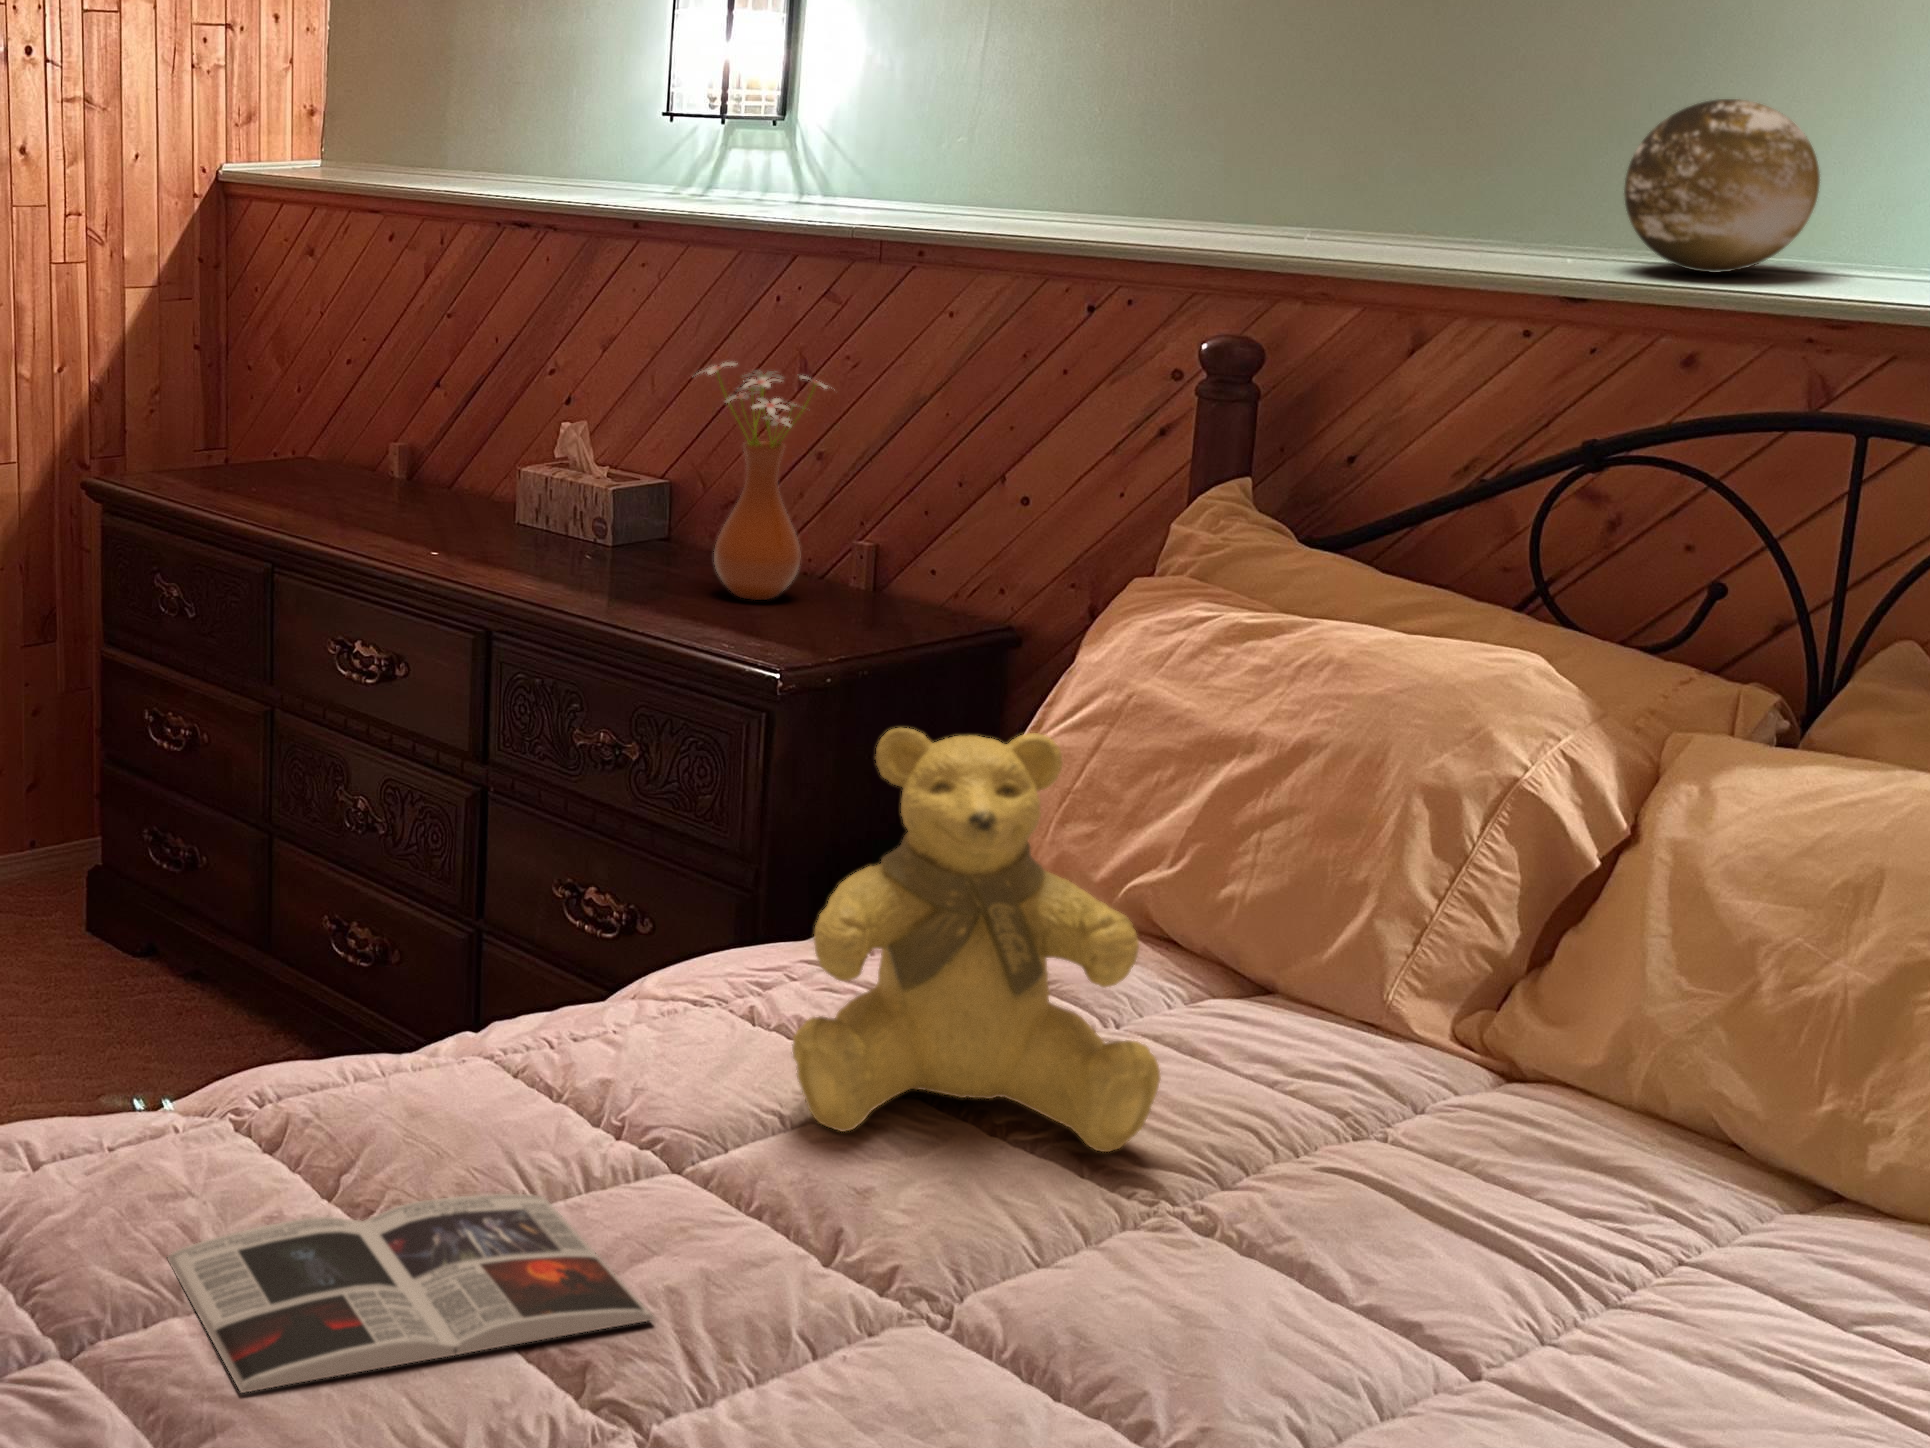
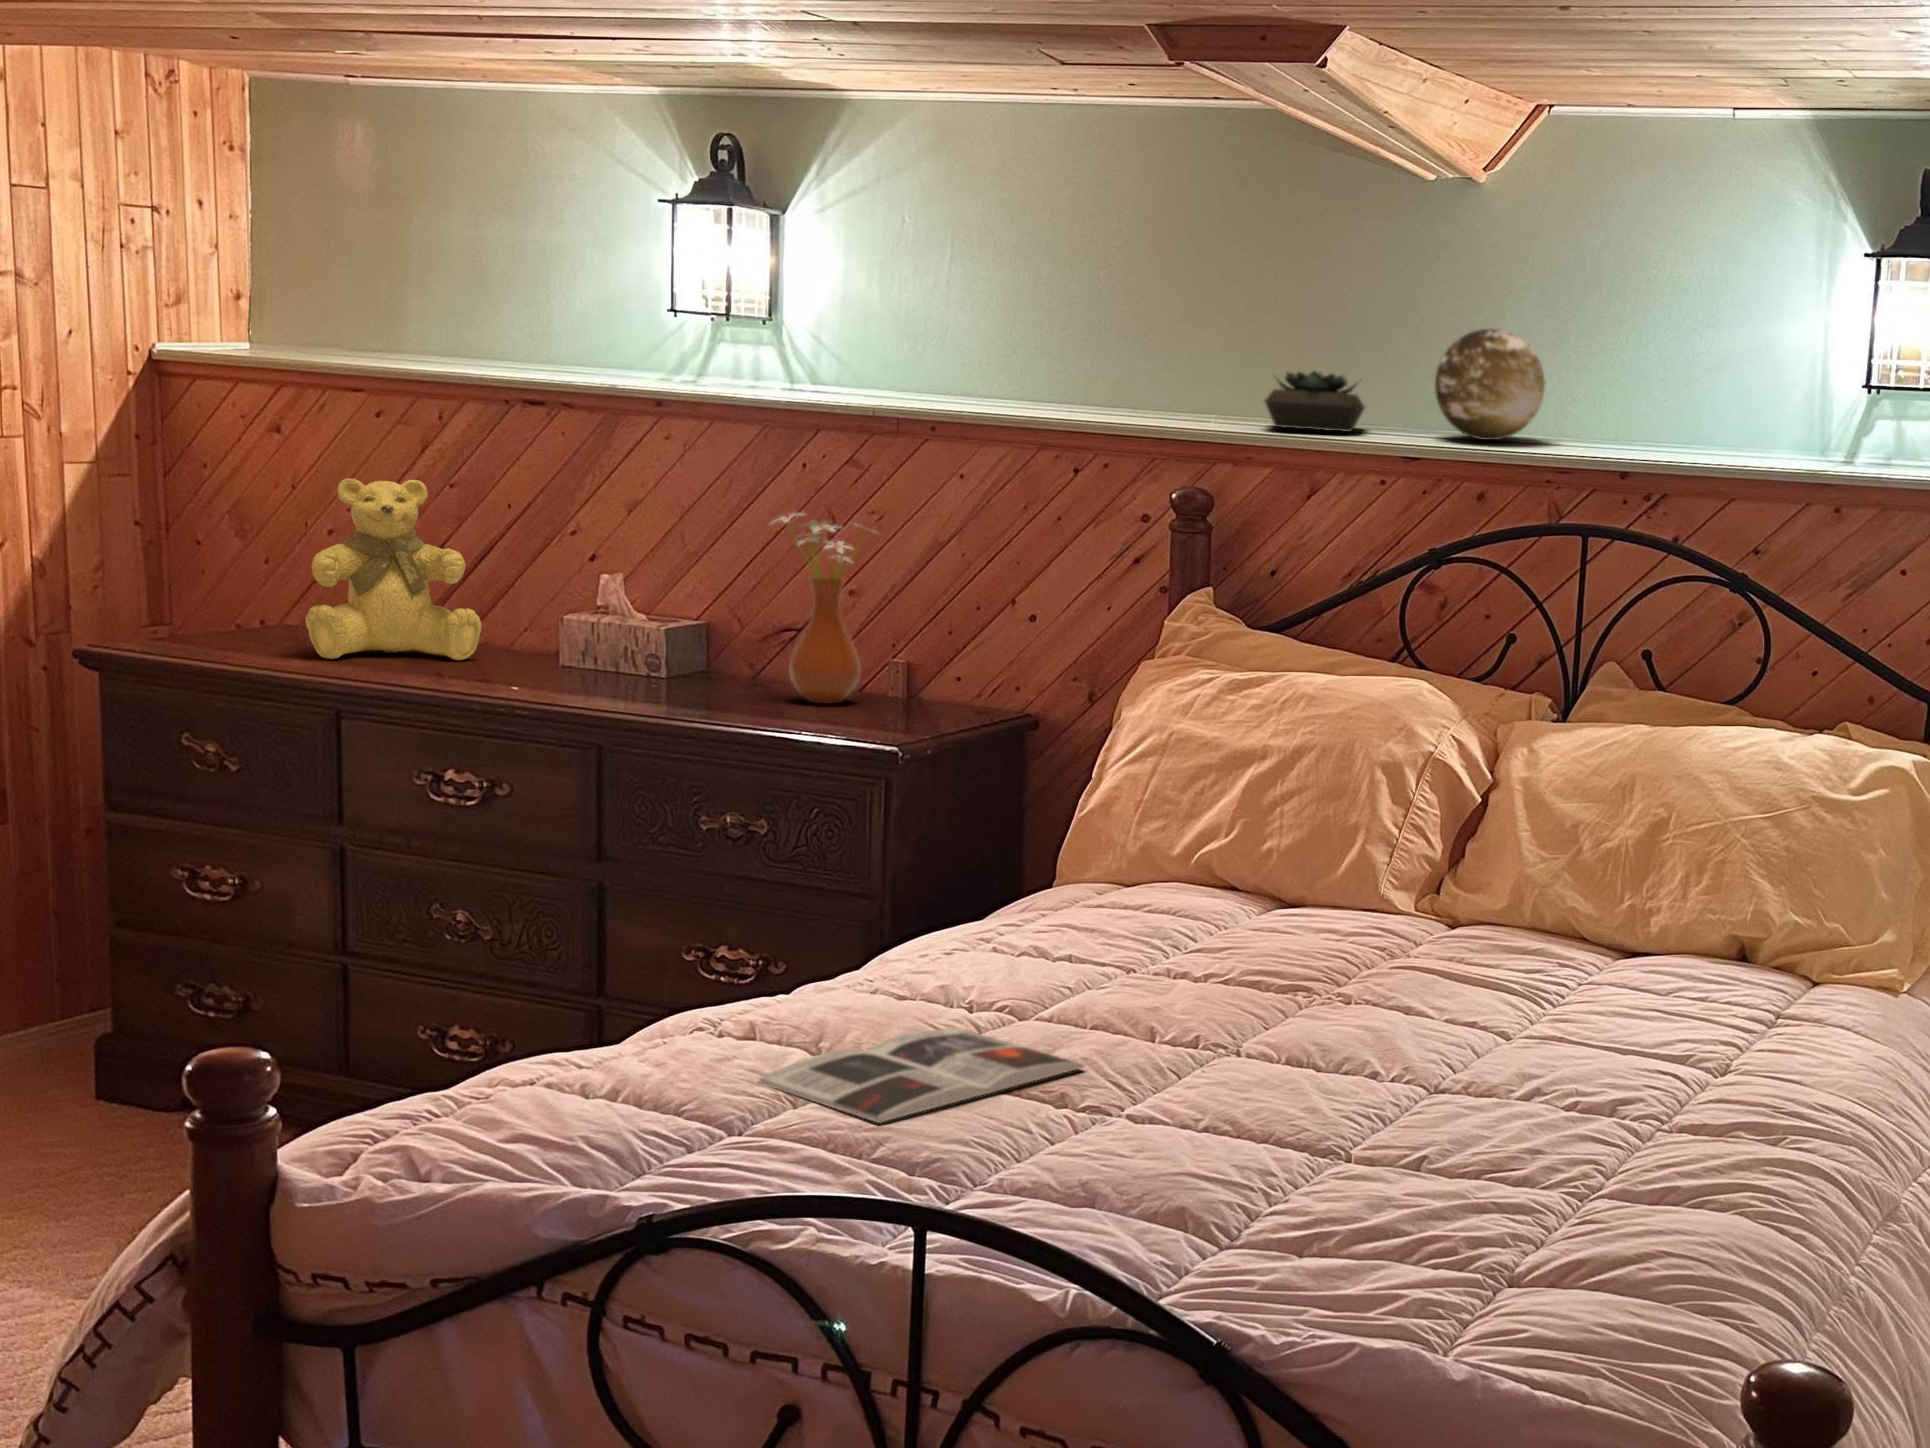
succulent plant: none [1353,167,1521,259] -> present [1265,371,1365,432]
teddy bear: present [792,728,1160,1152] -> present [306,478,481,660]

